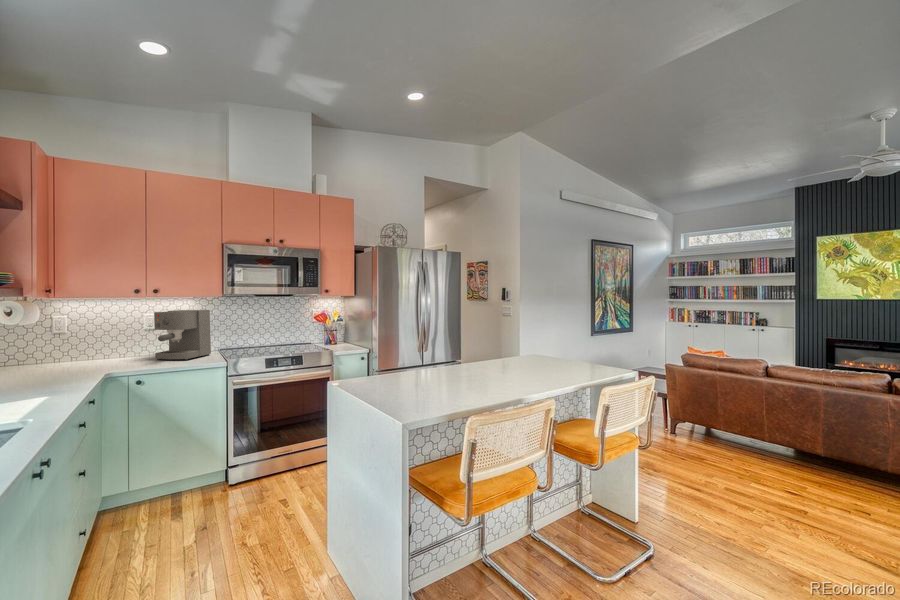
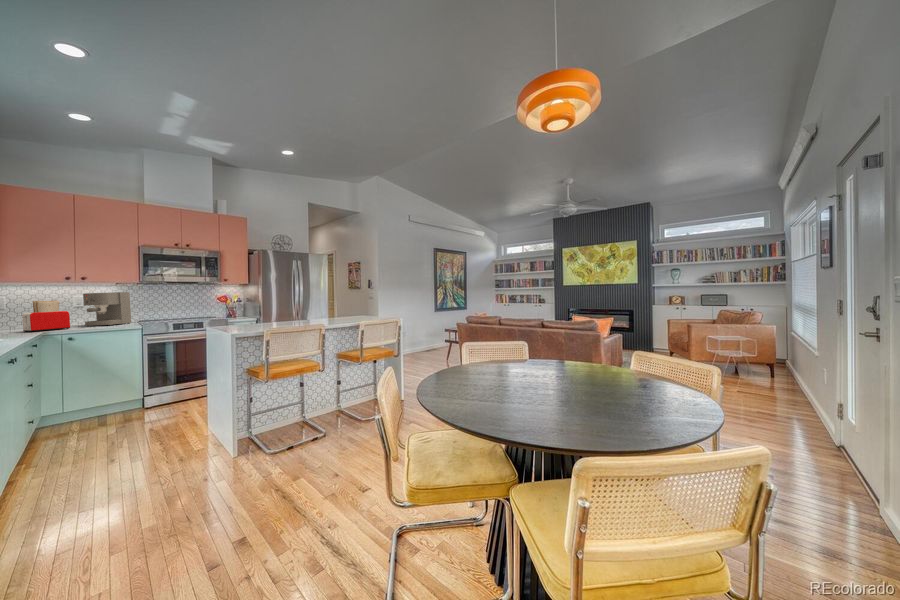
toaster: none [79,324,138,372] -> present [22,300,70,332]

